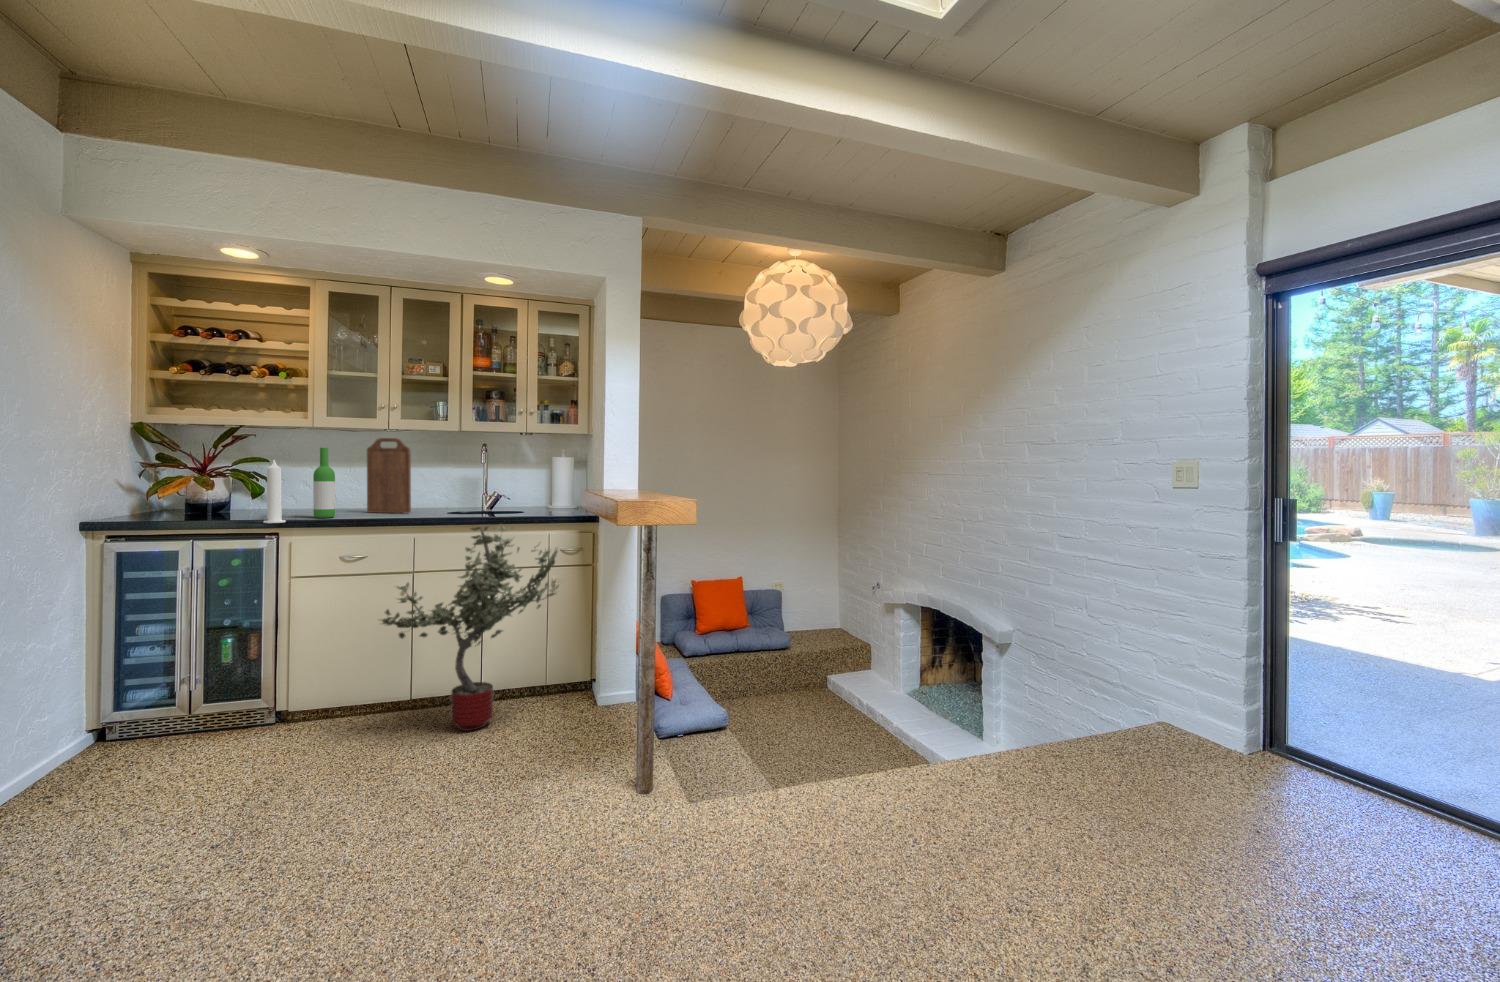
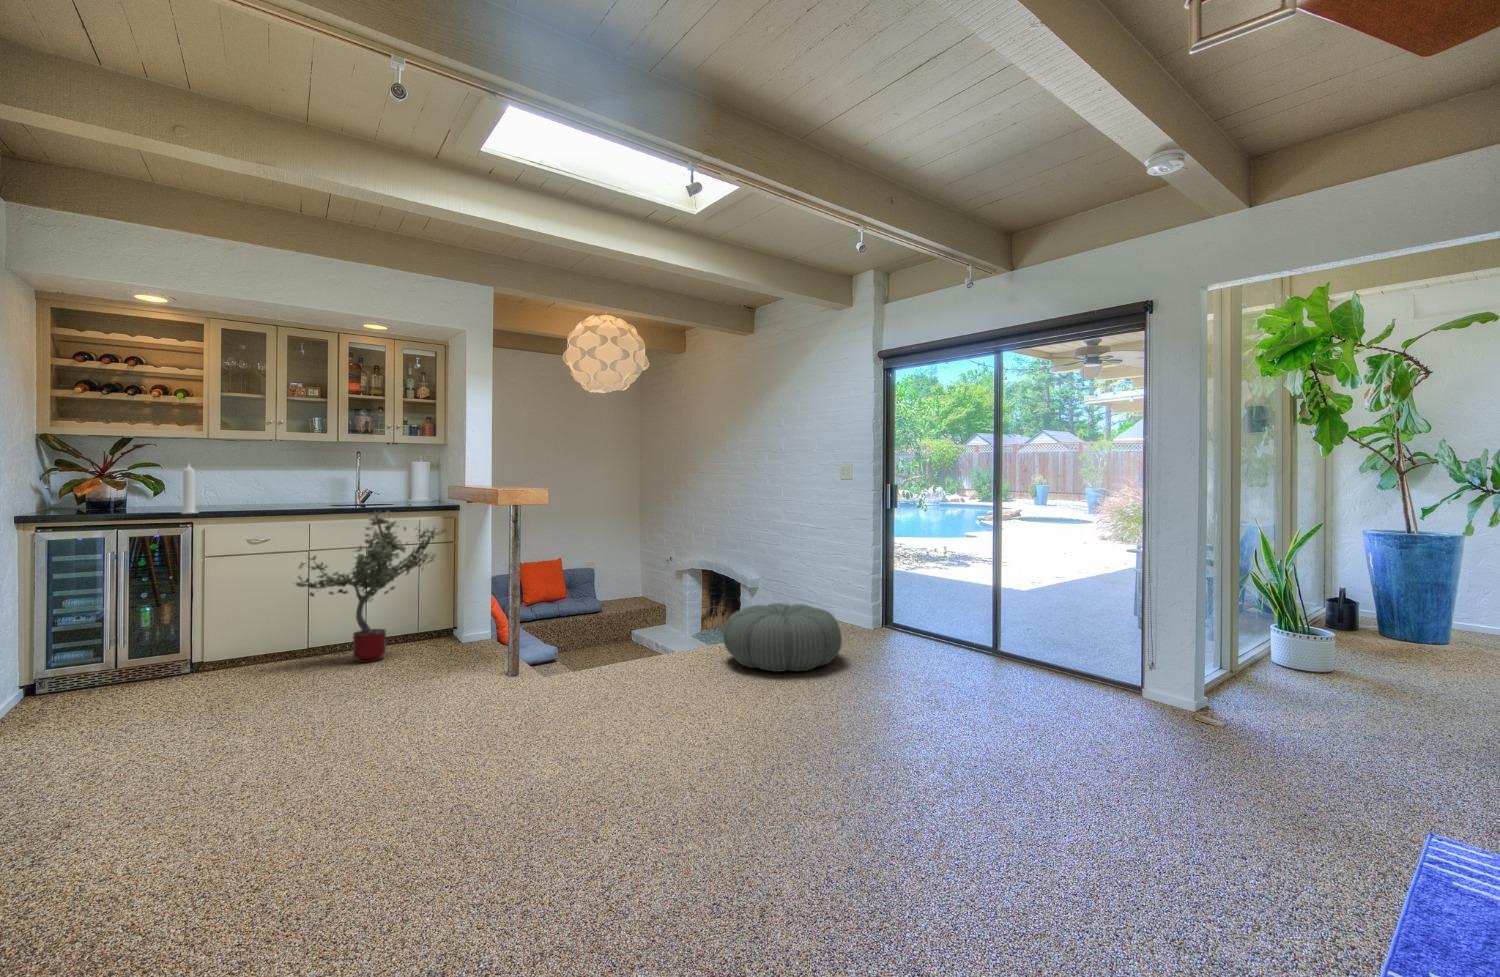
cutting board: present [367,438,411,513] -> none [252,446,294,507]
wine bottle: present [313,447,335,518] -> none [214,453,233,510]
pouf: none [985,714,1246,889] -> present [723,603,842,672]

